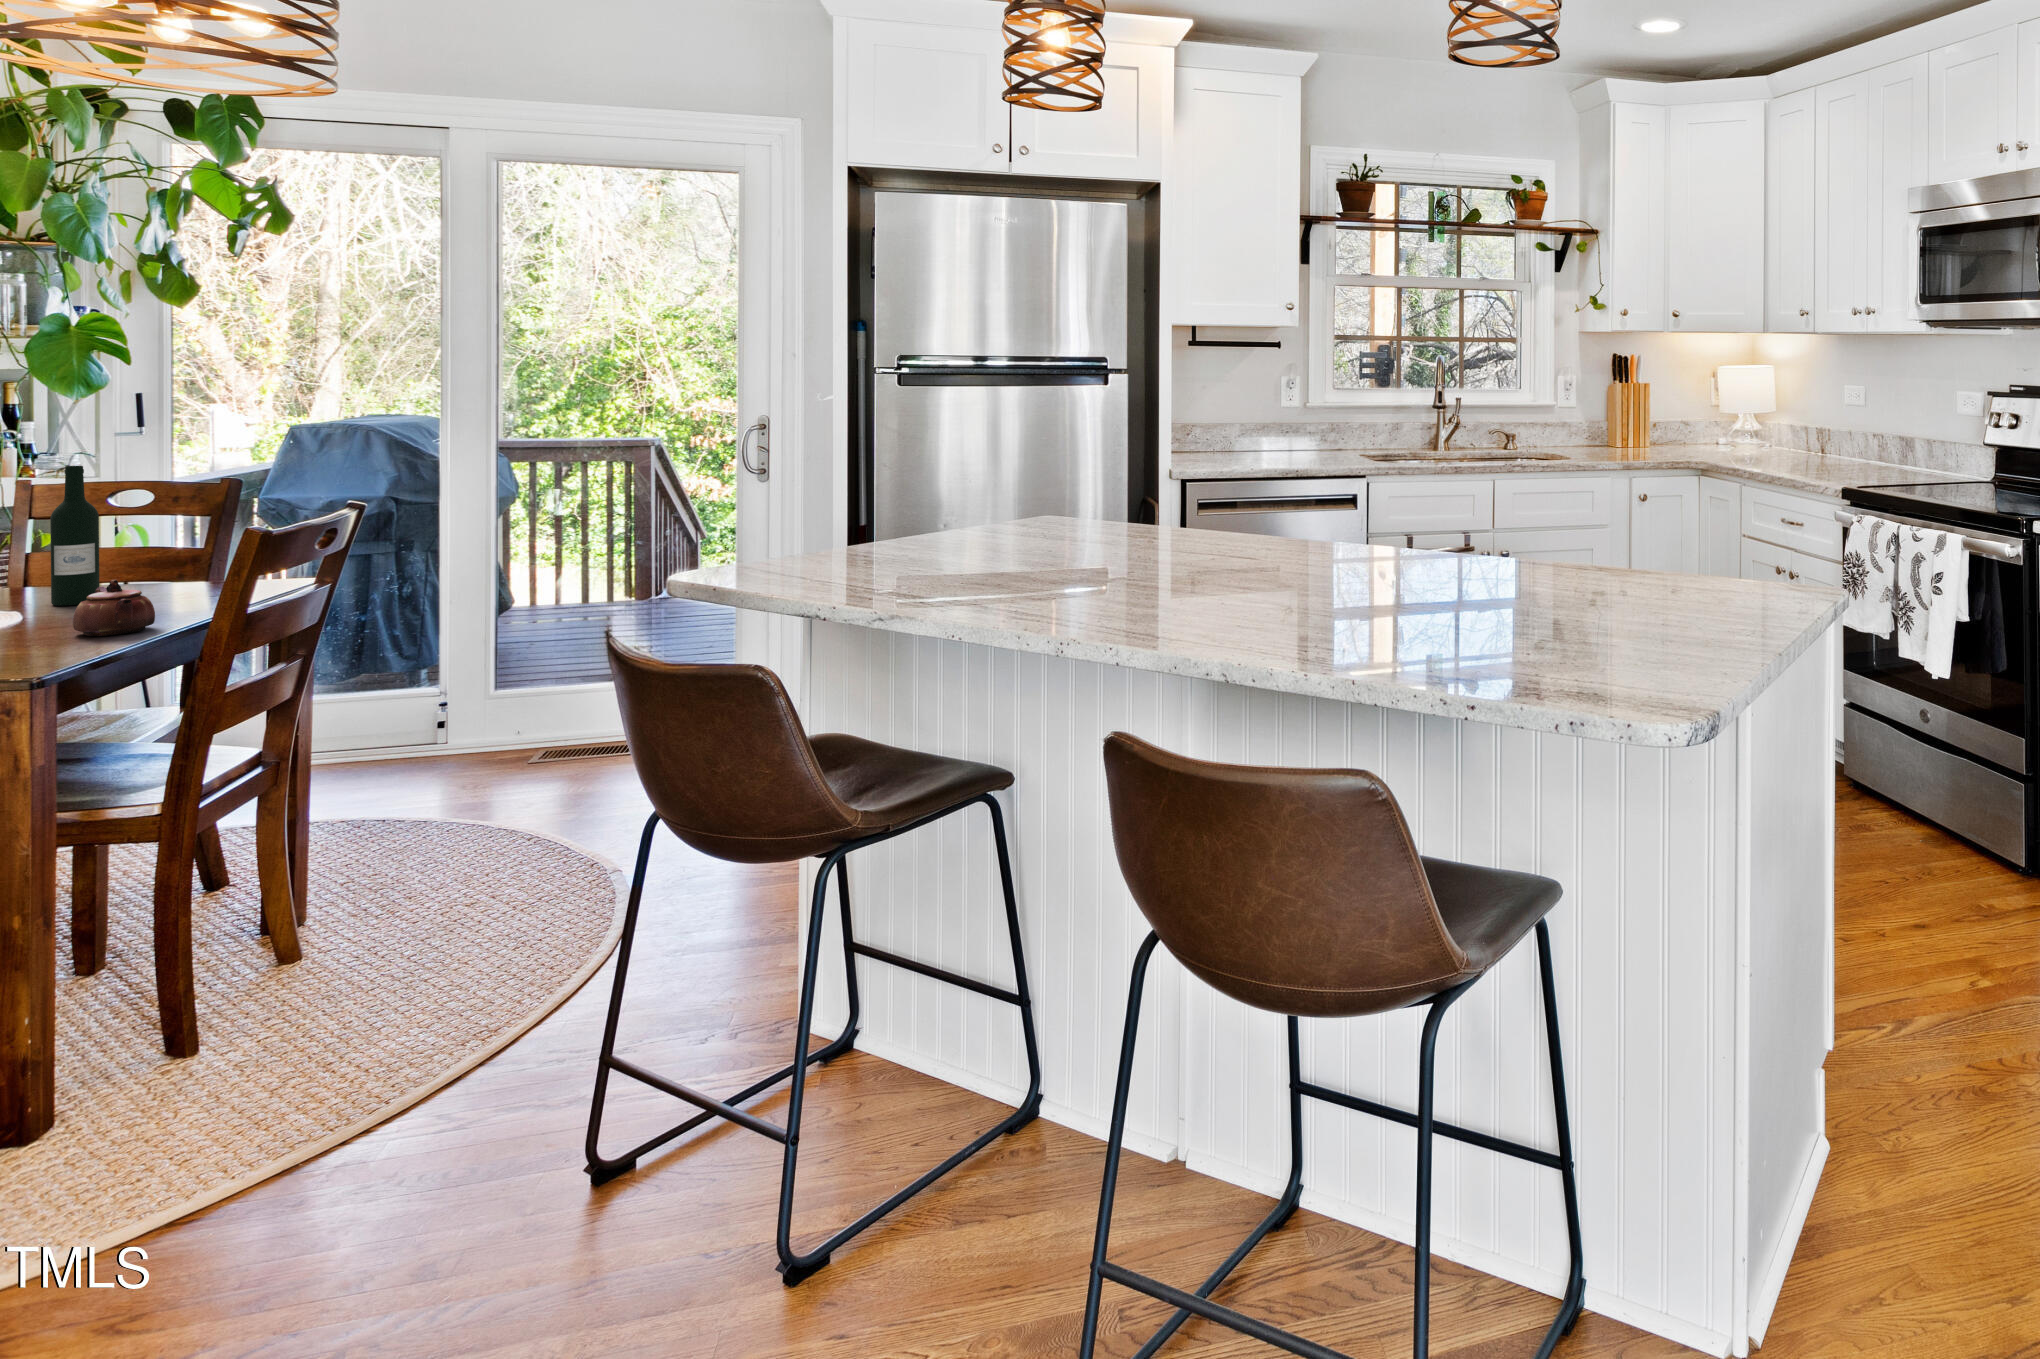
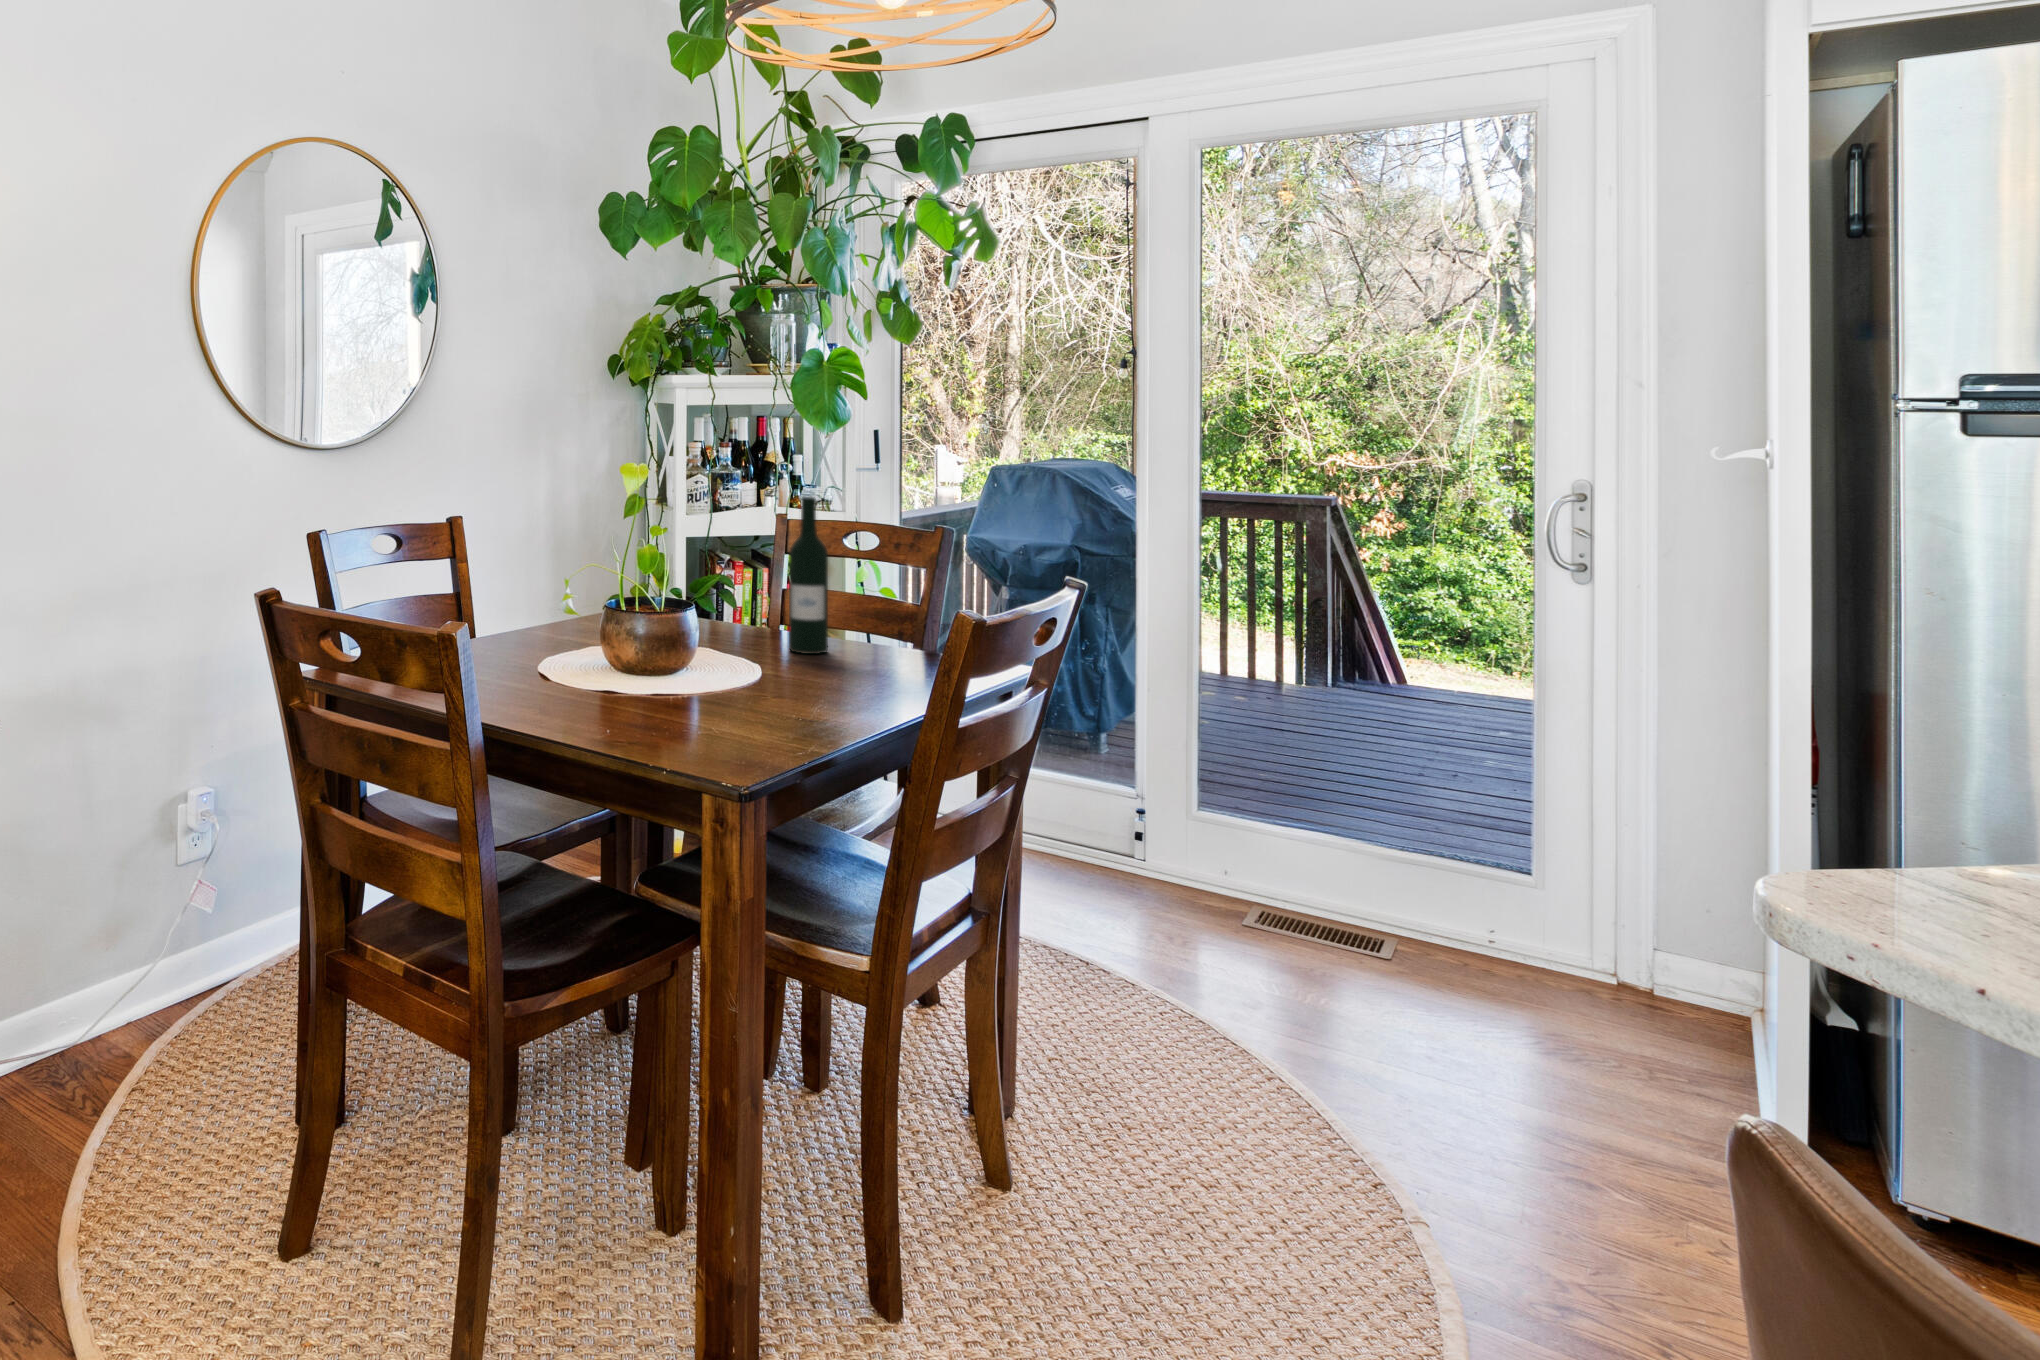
teapot: present [73,580,155,636] -> none [795,639,869,708]

